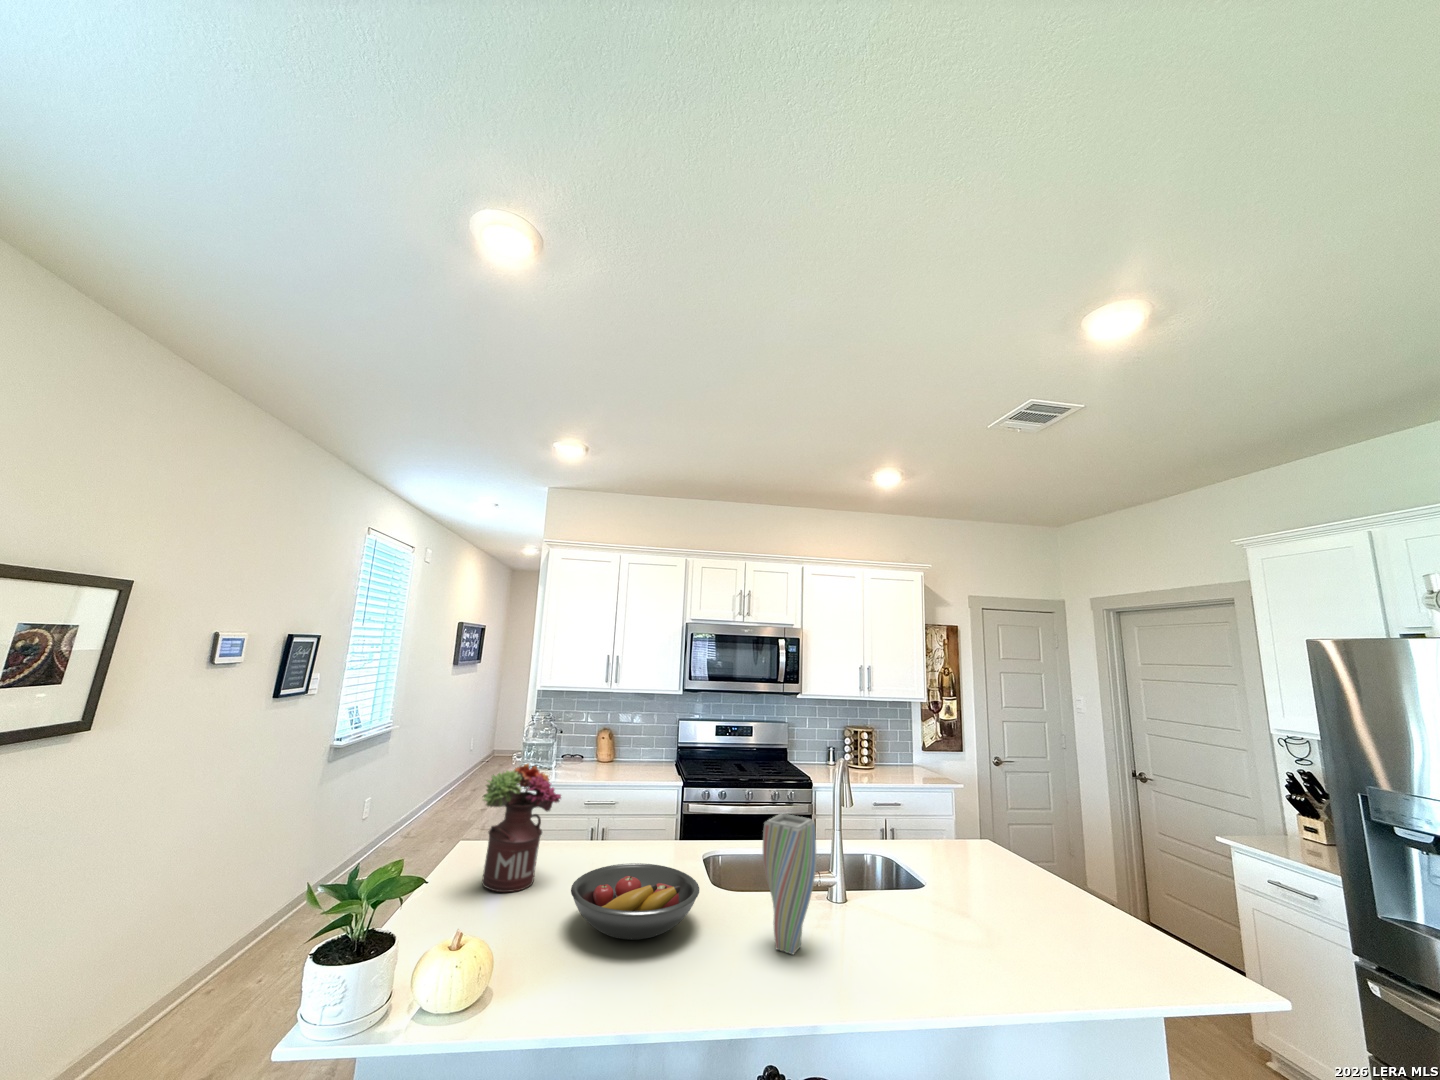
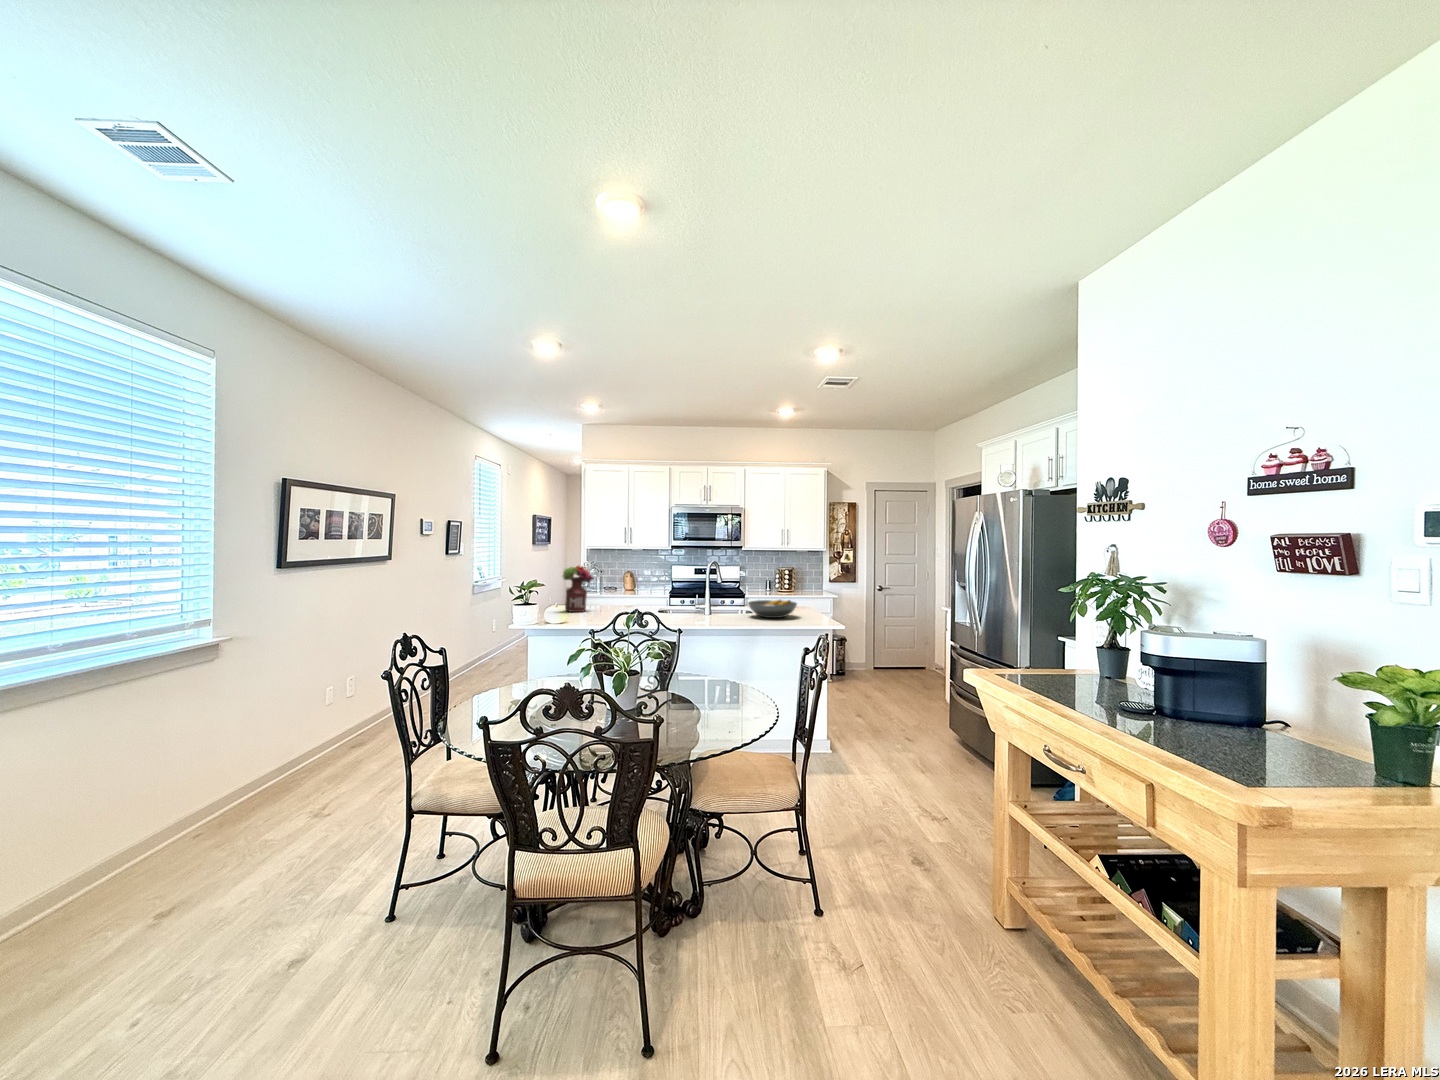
vase: present [763,814,816,954] -> none [666,574,687,619]
fruit bowl: present [571,863,699,940] -> present [748,600,797,618]

